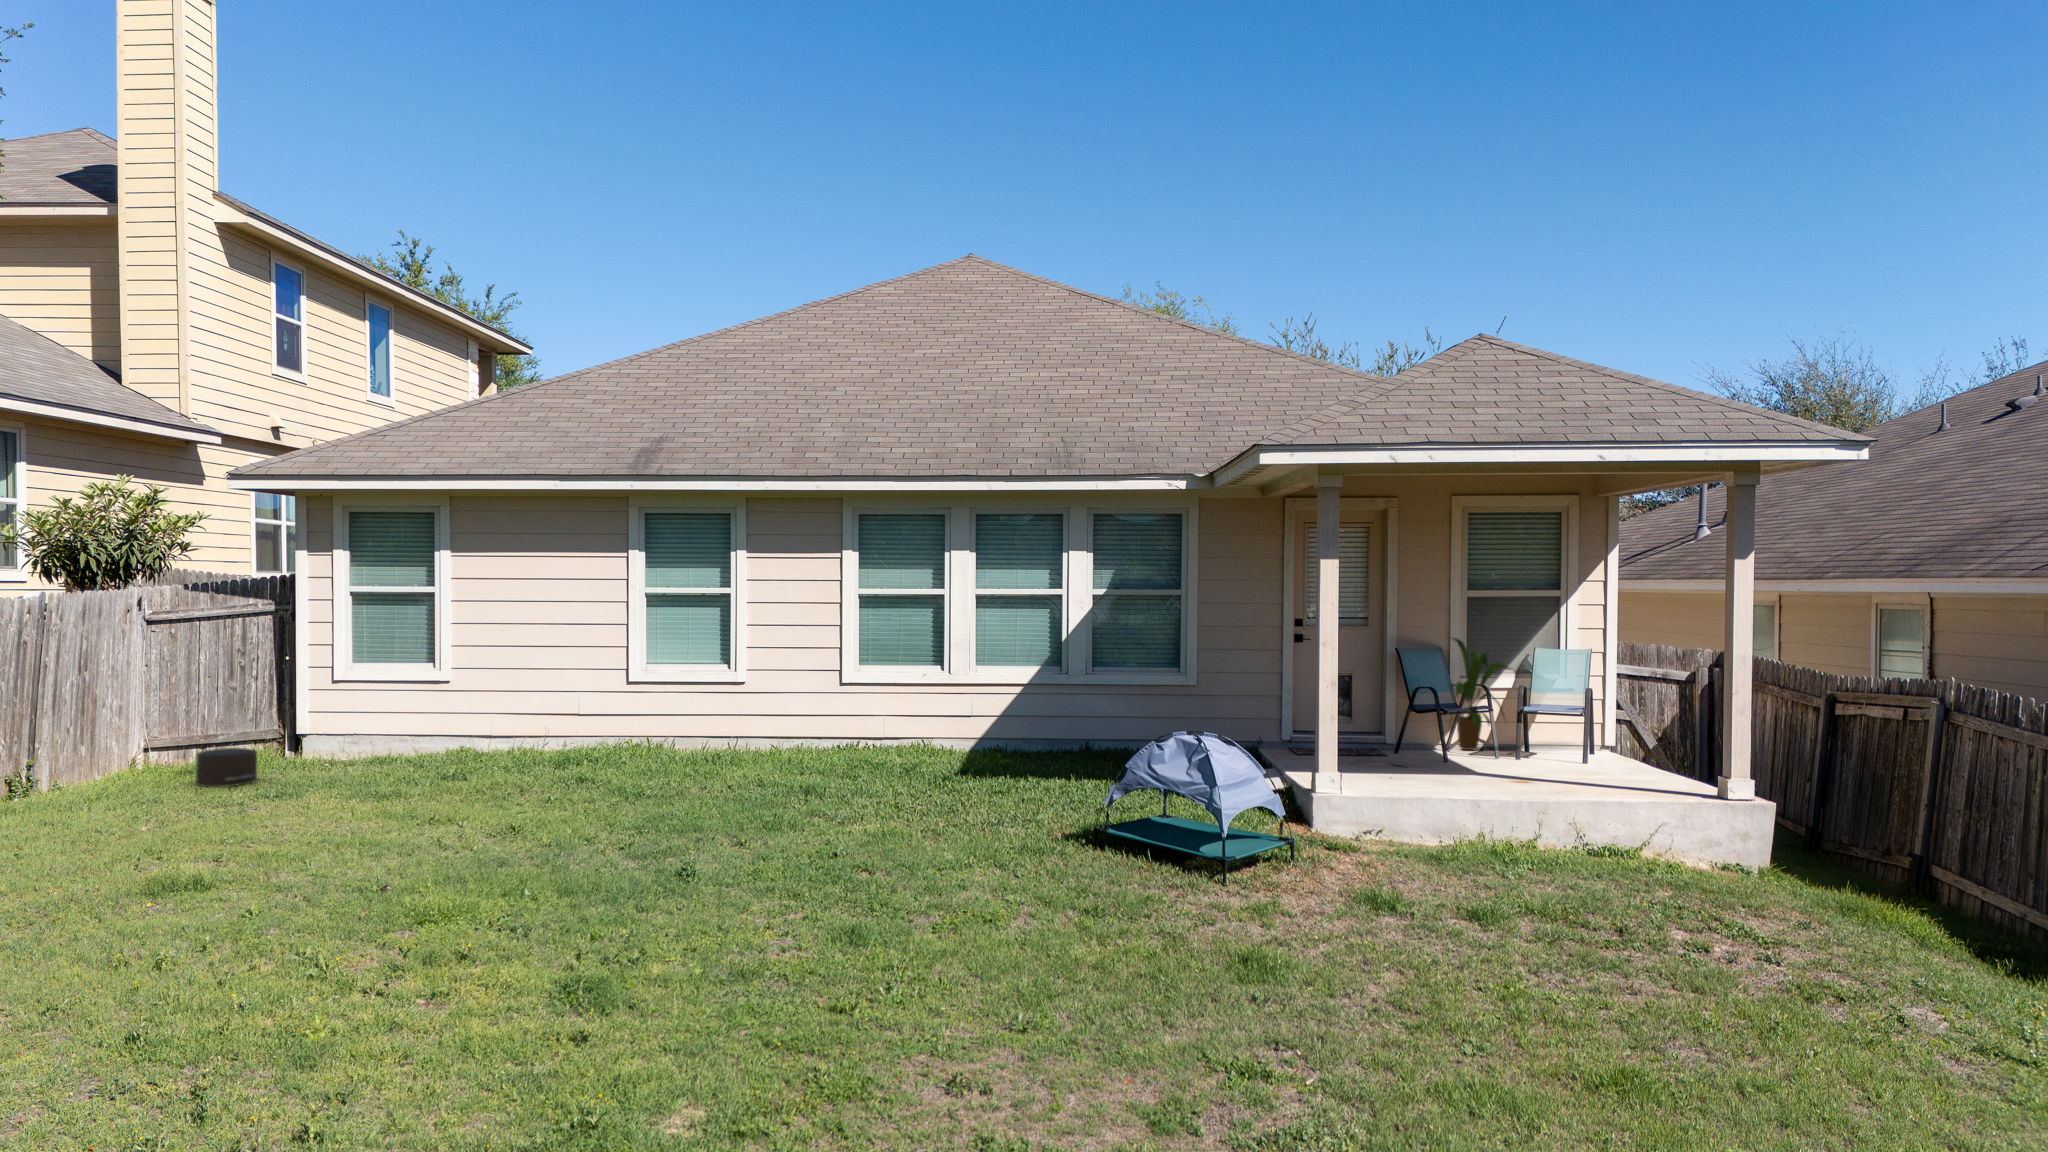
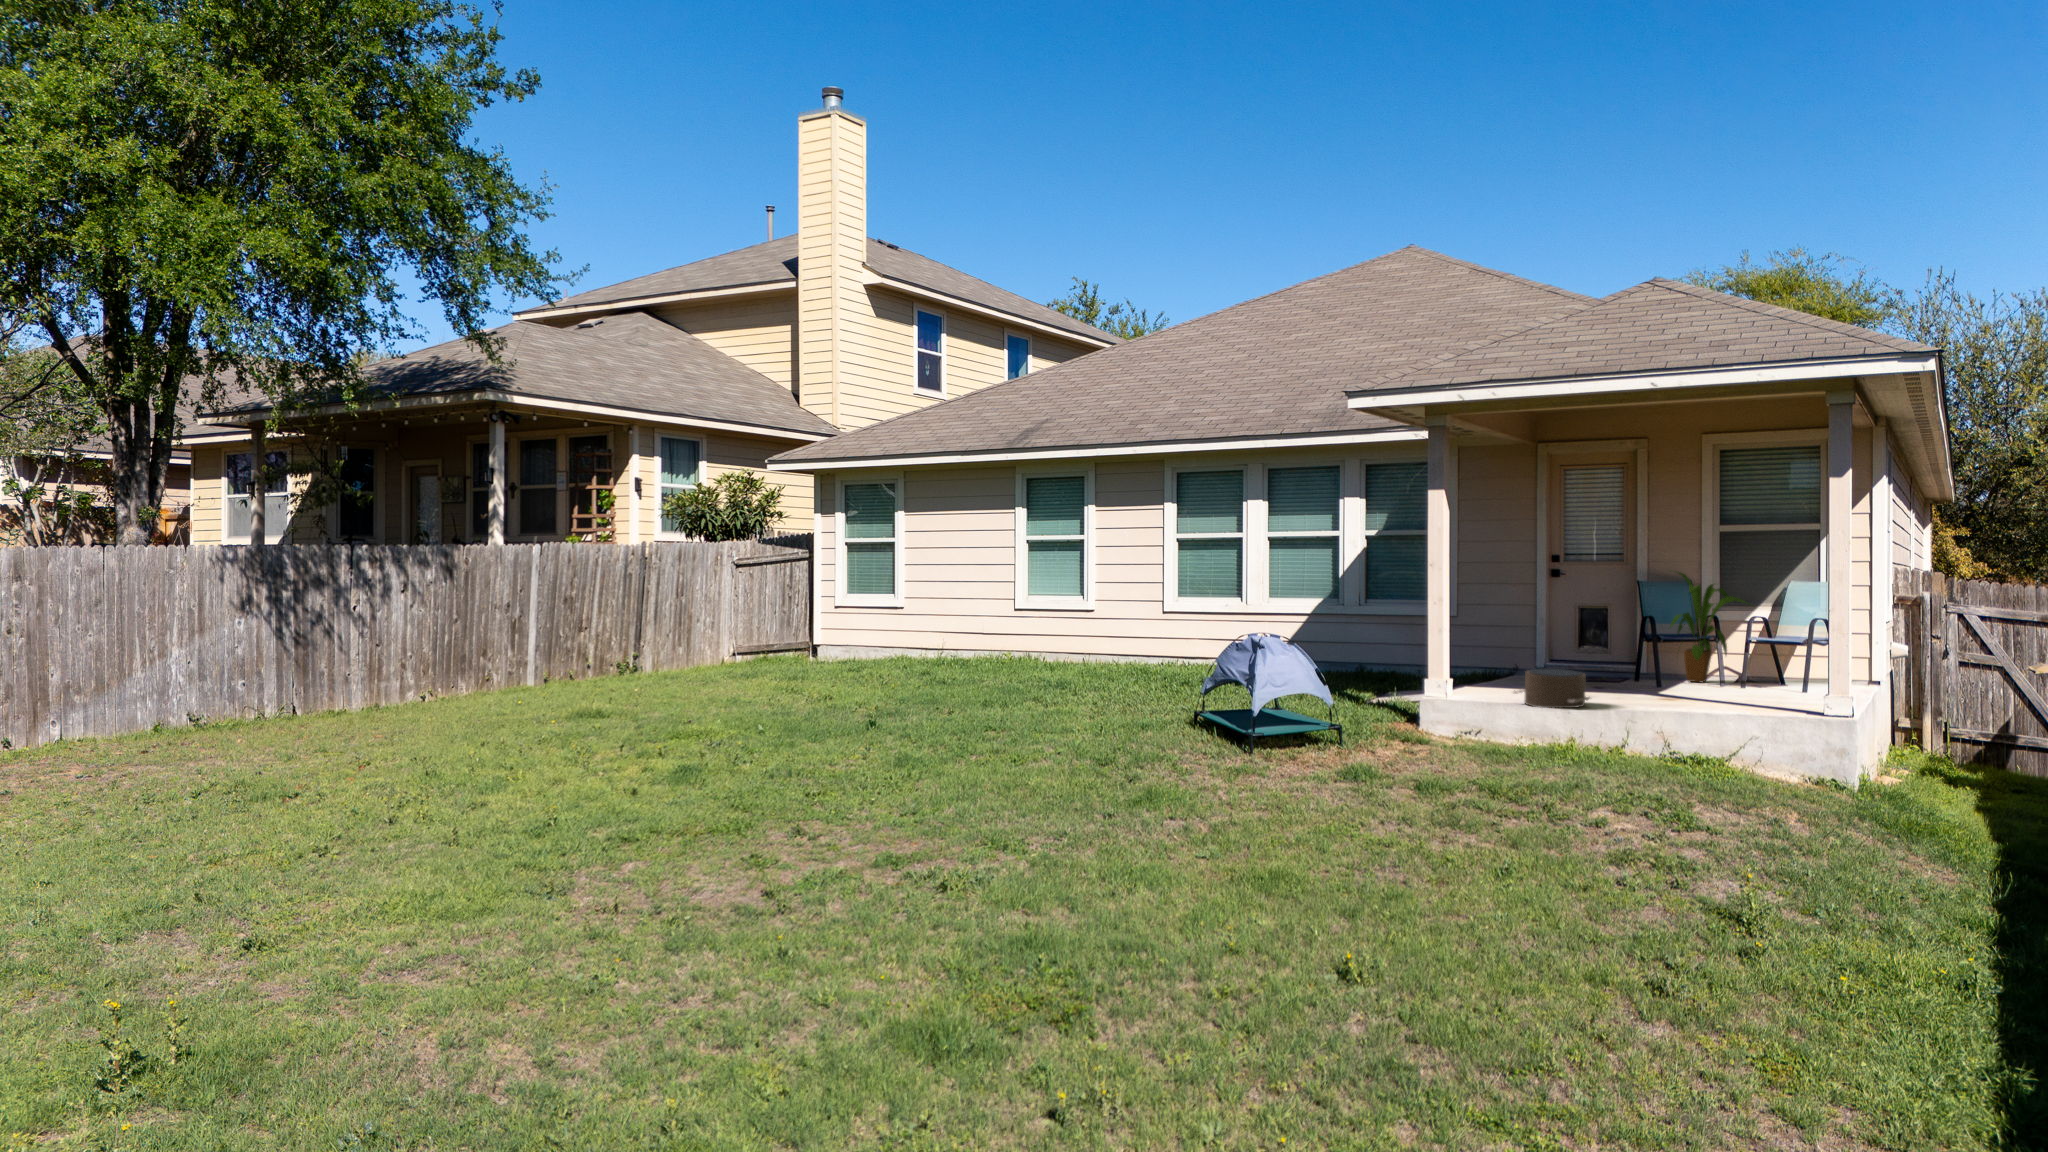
pouf: present [187,748,257,787] -> present [1513,669,1590,708]

